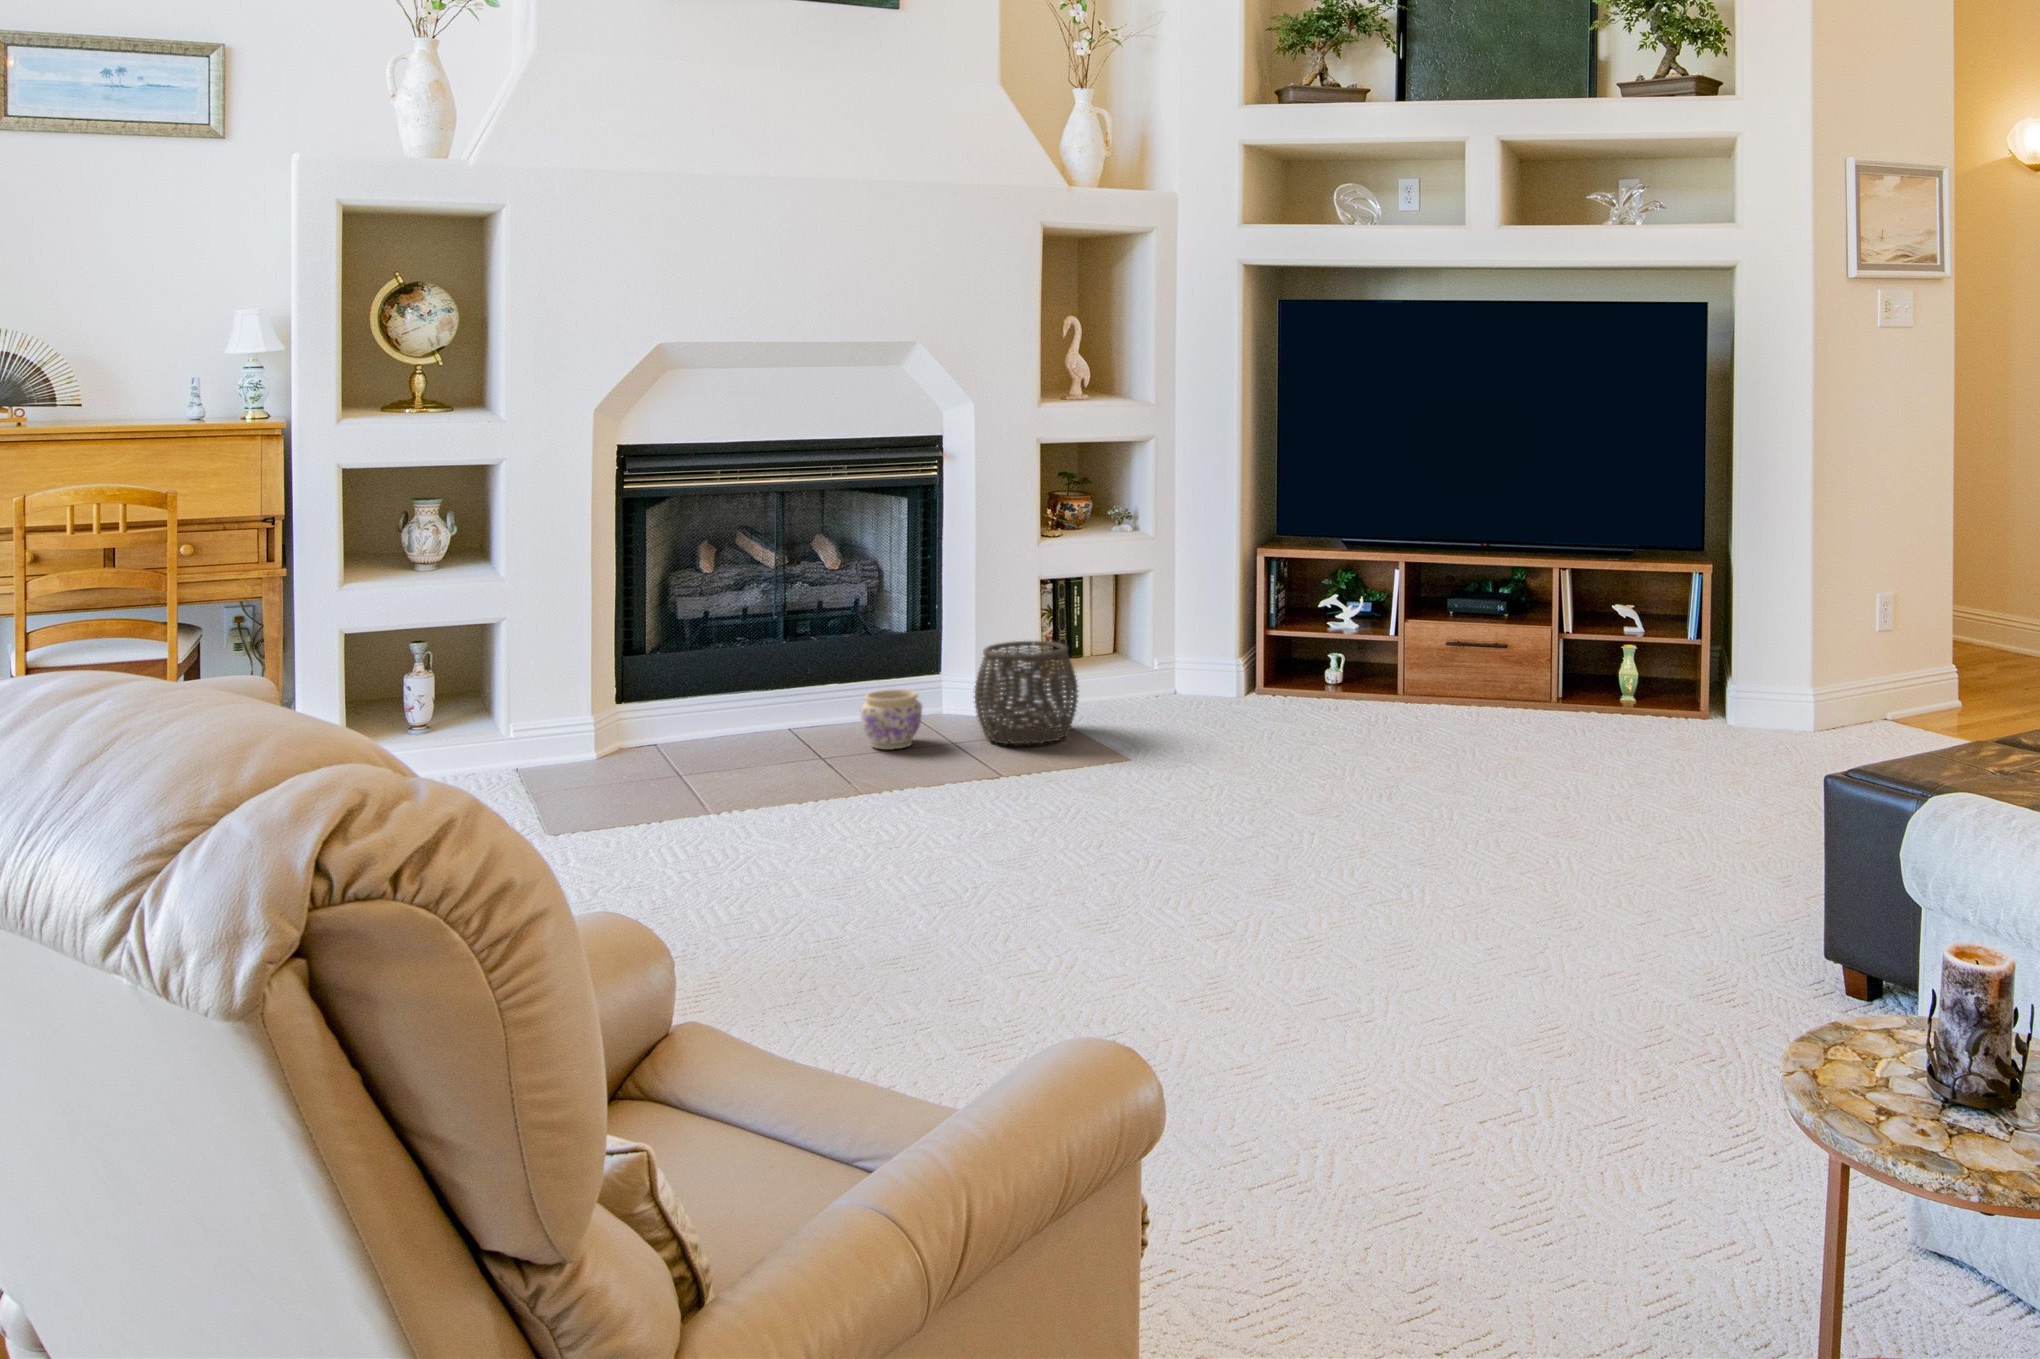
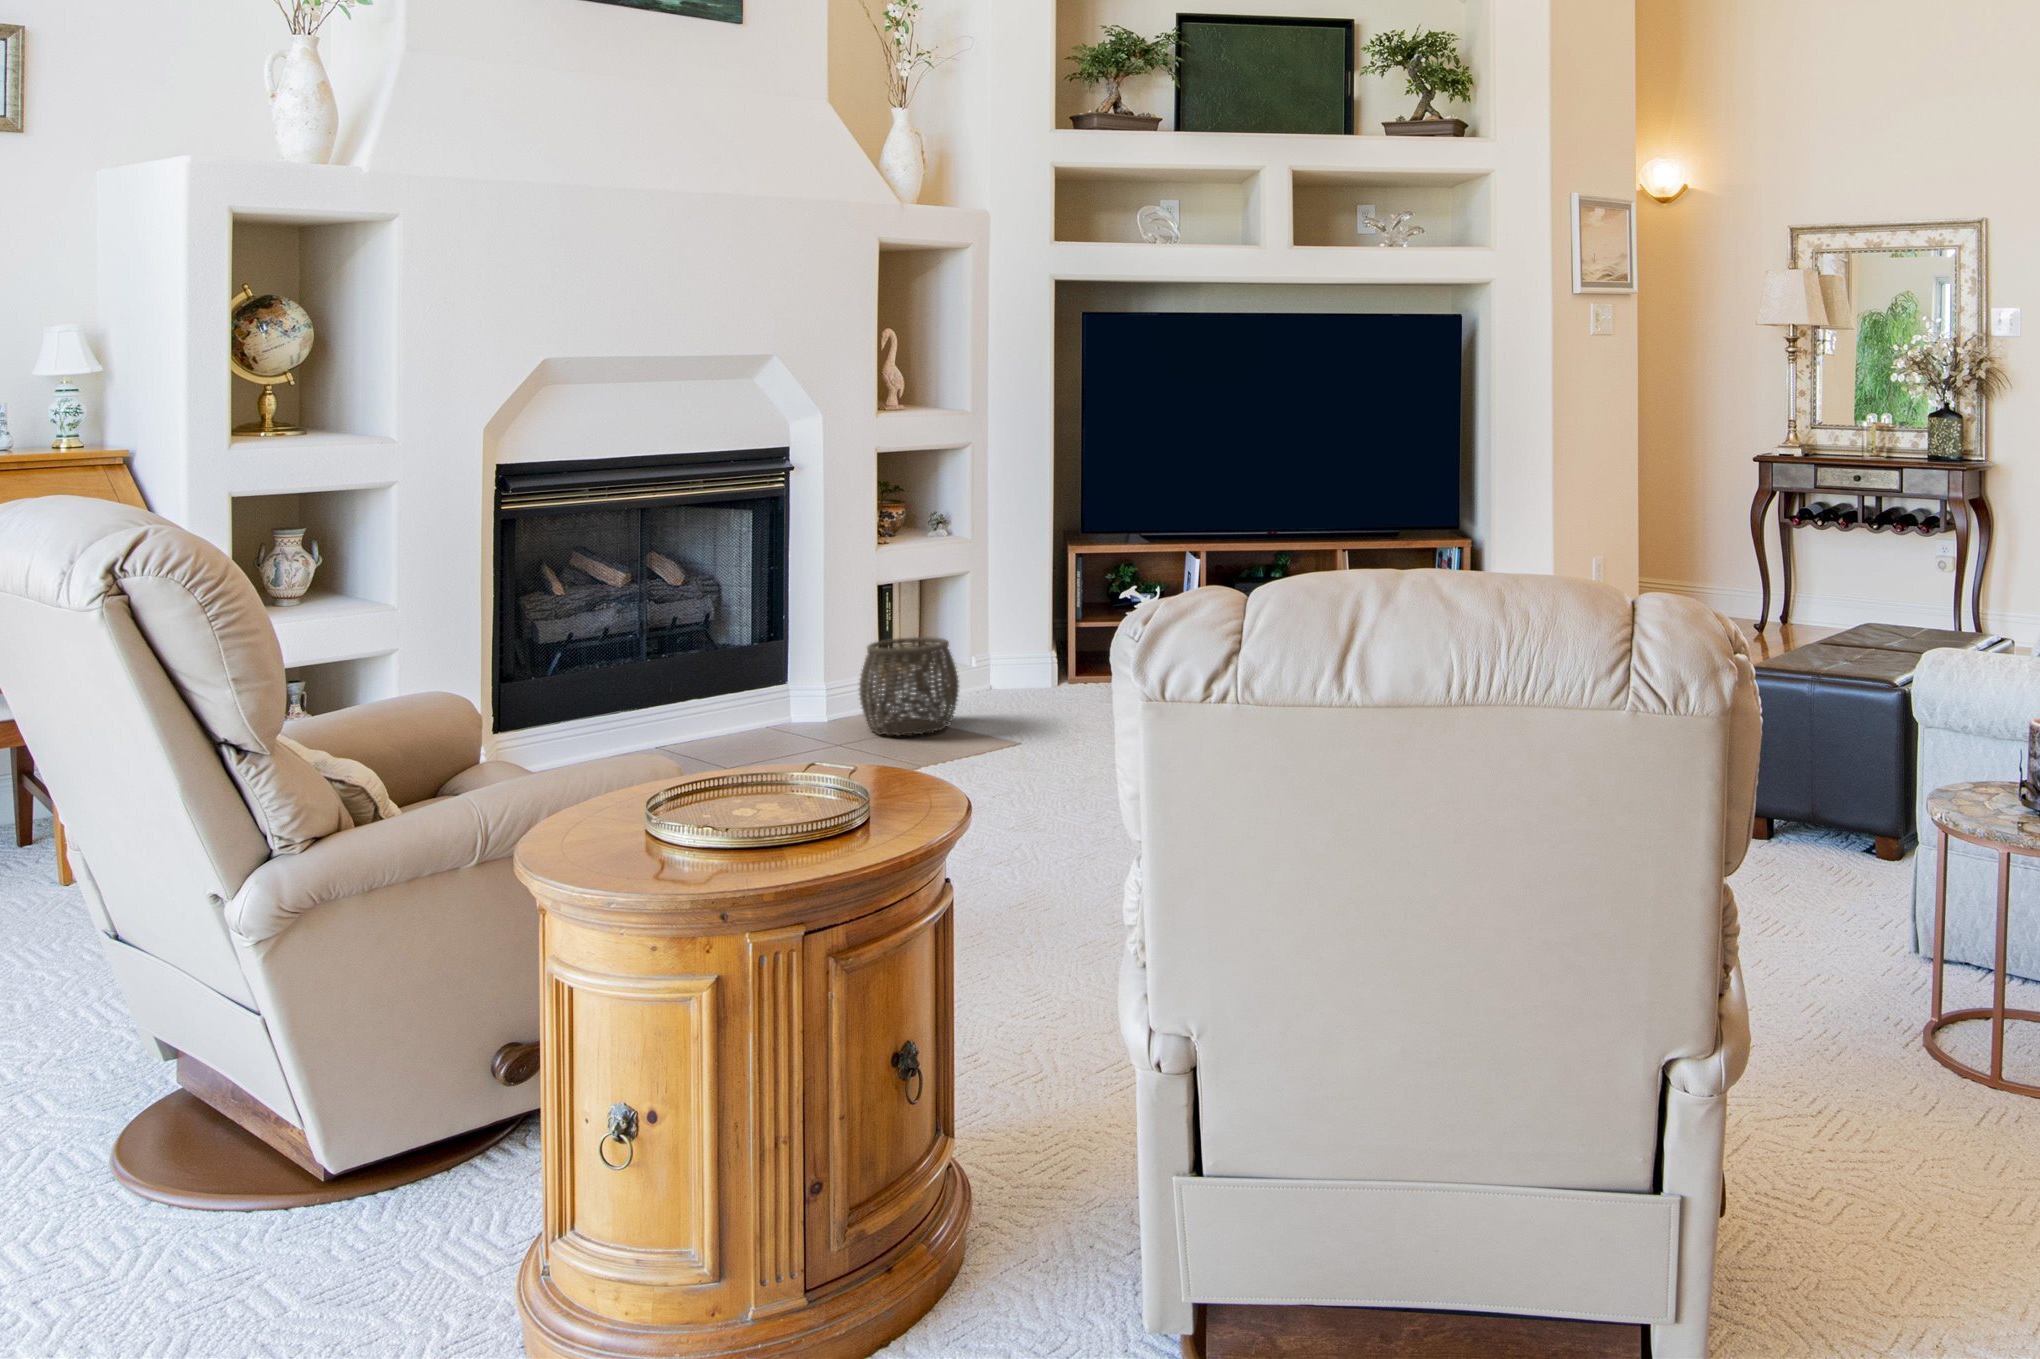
planter: present [861,689,922,750] -> none [753,692,814,750]

